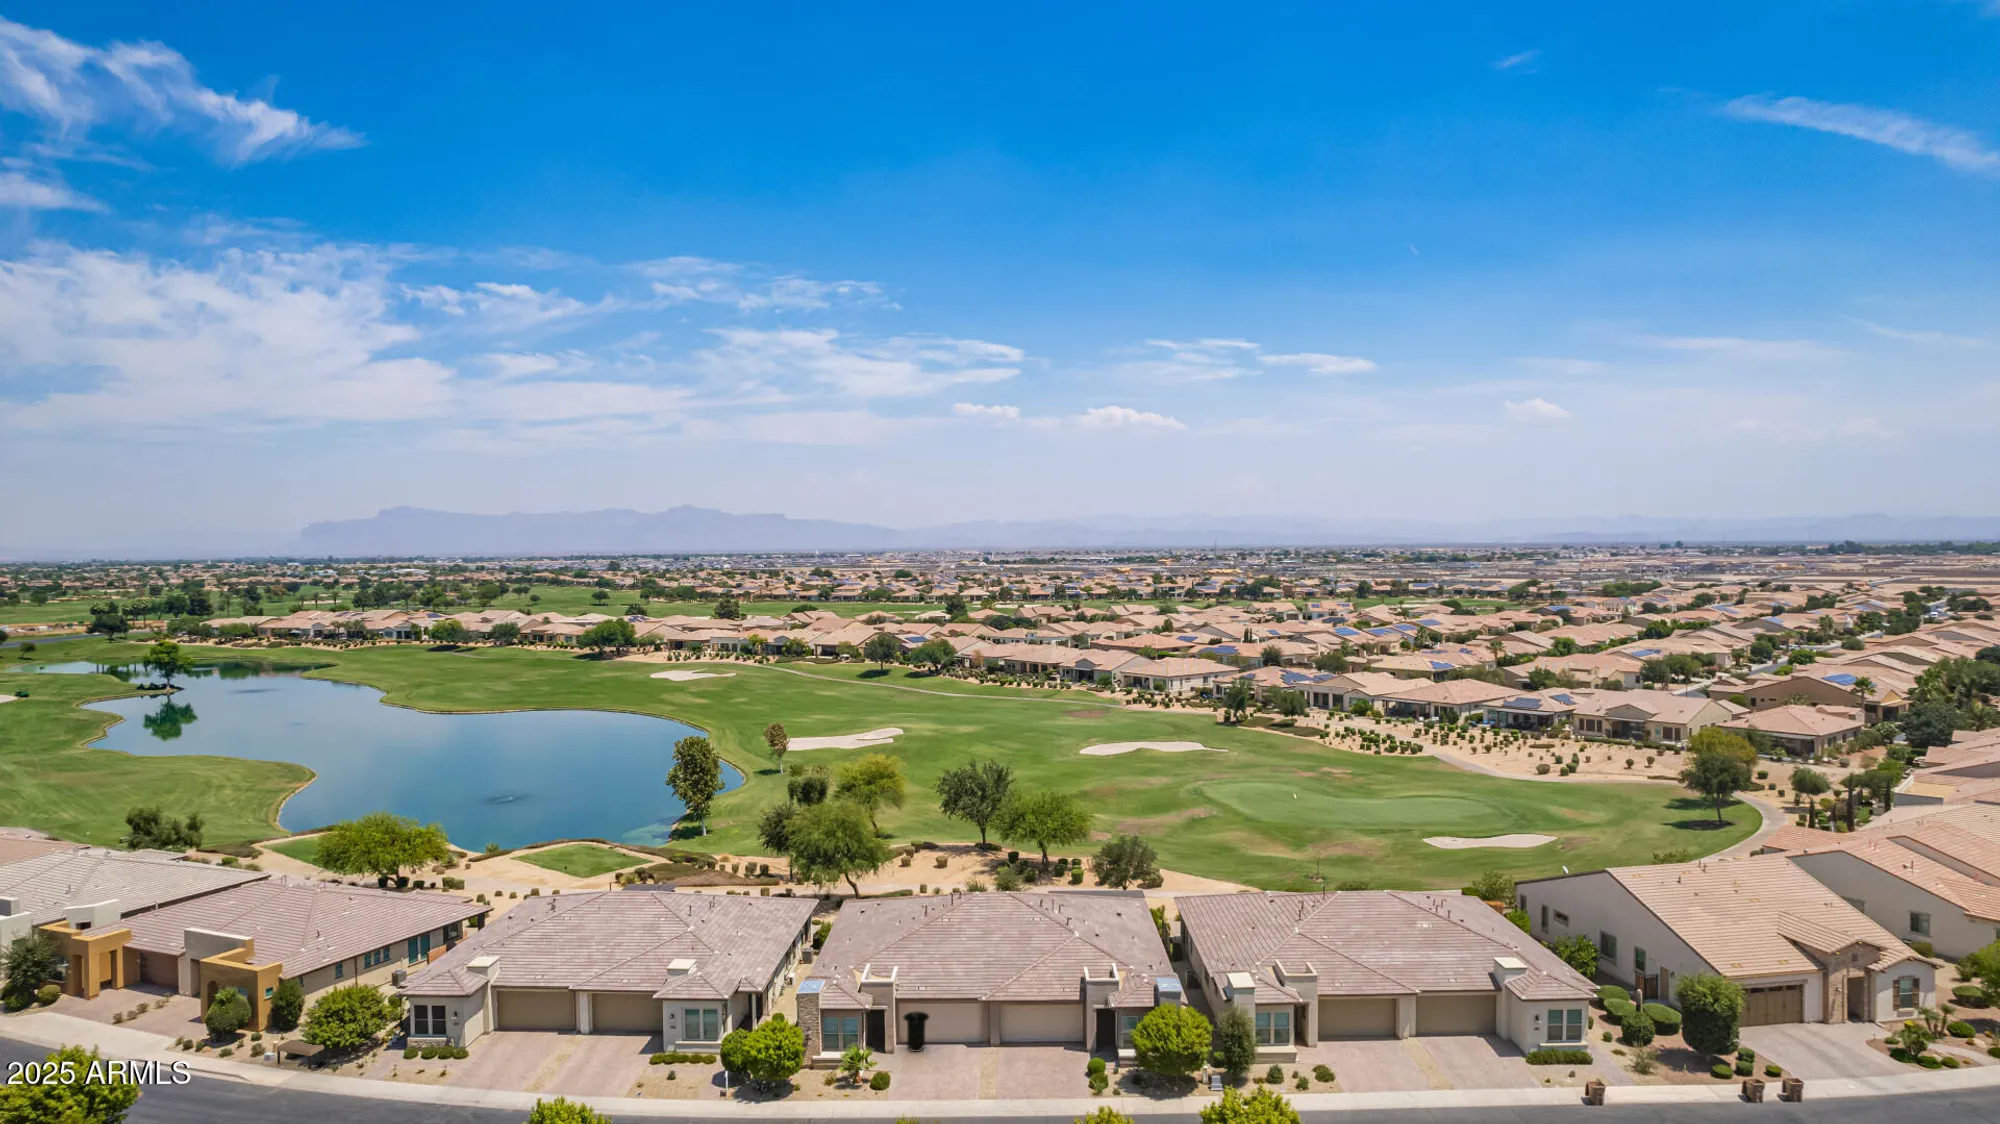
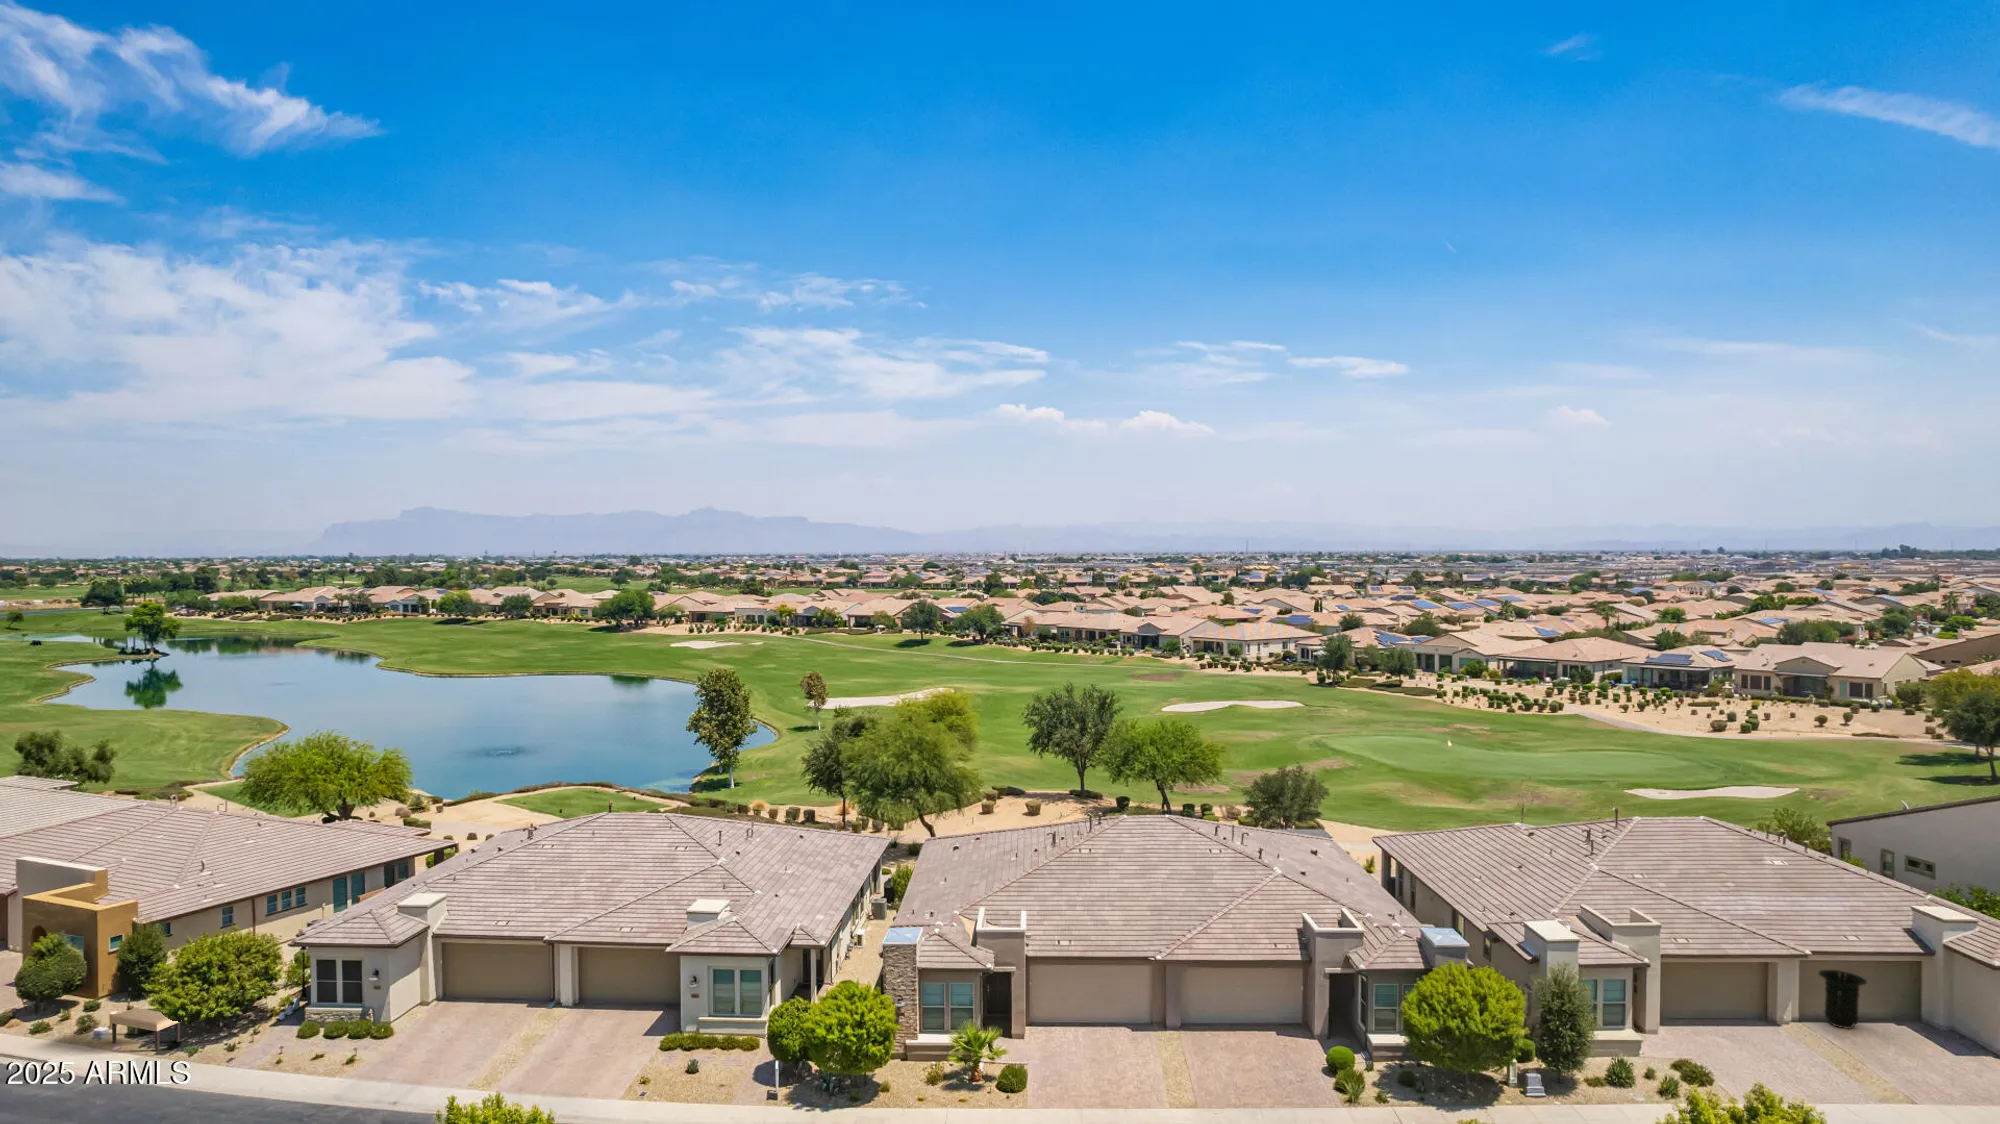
trash can: present [903,1011,929,1052] -> present [1819,970,1867,1029]

